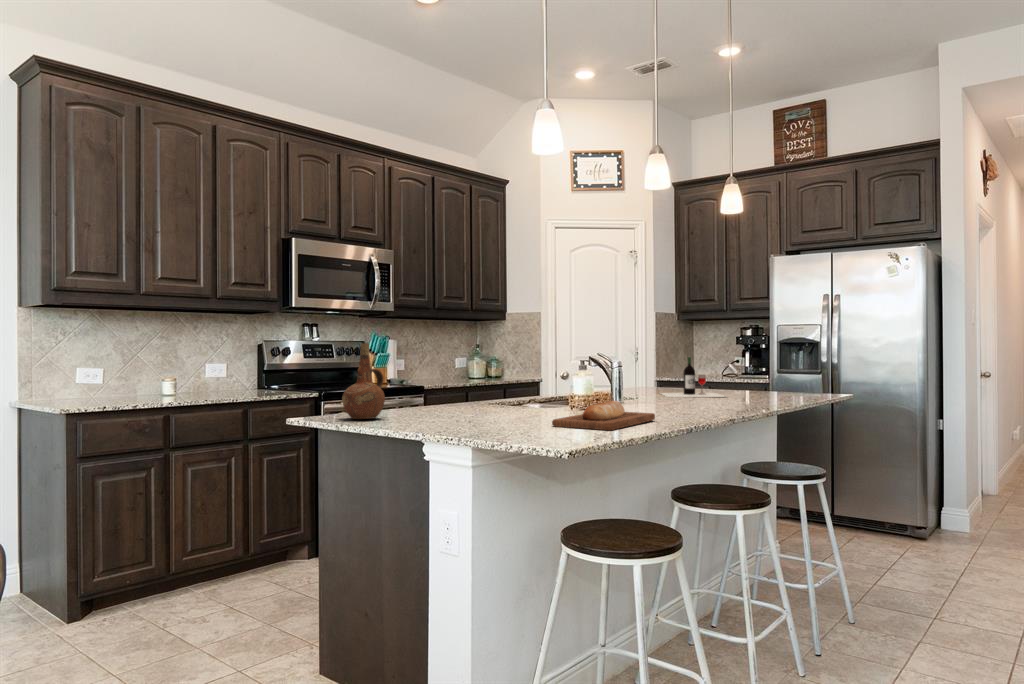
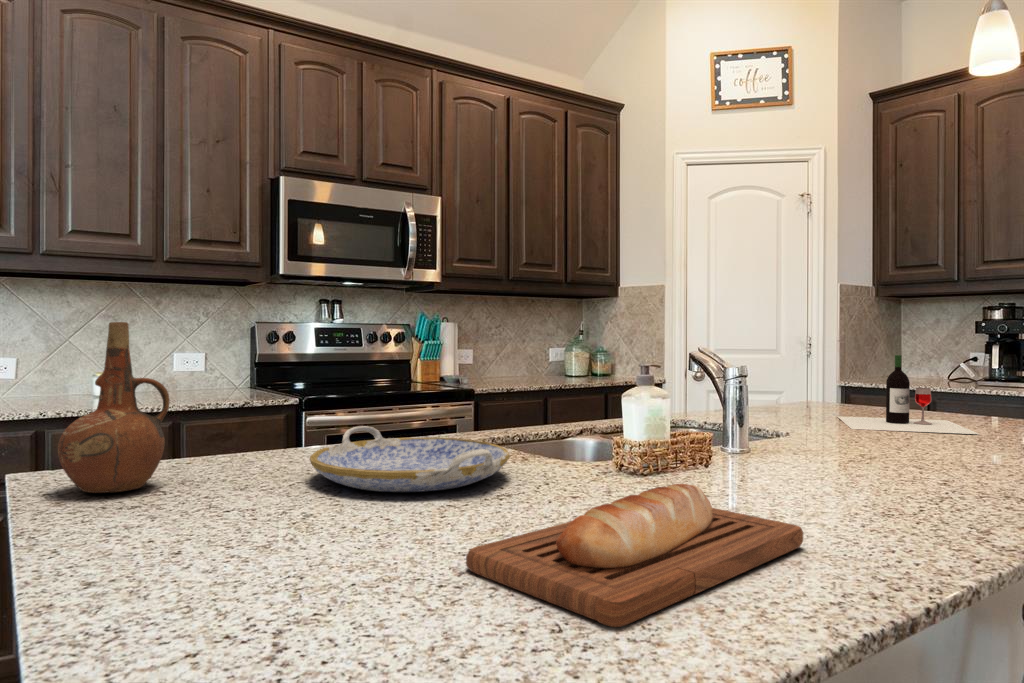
serving tray: none [438,393,529,416] -> present [310,426,510,492]

